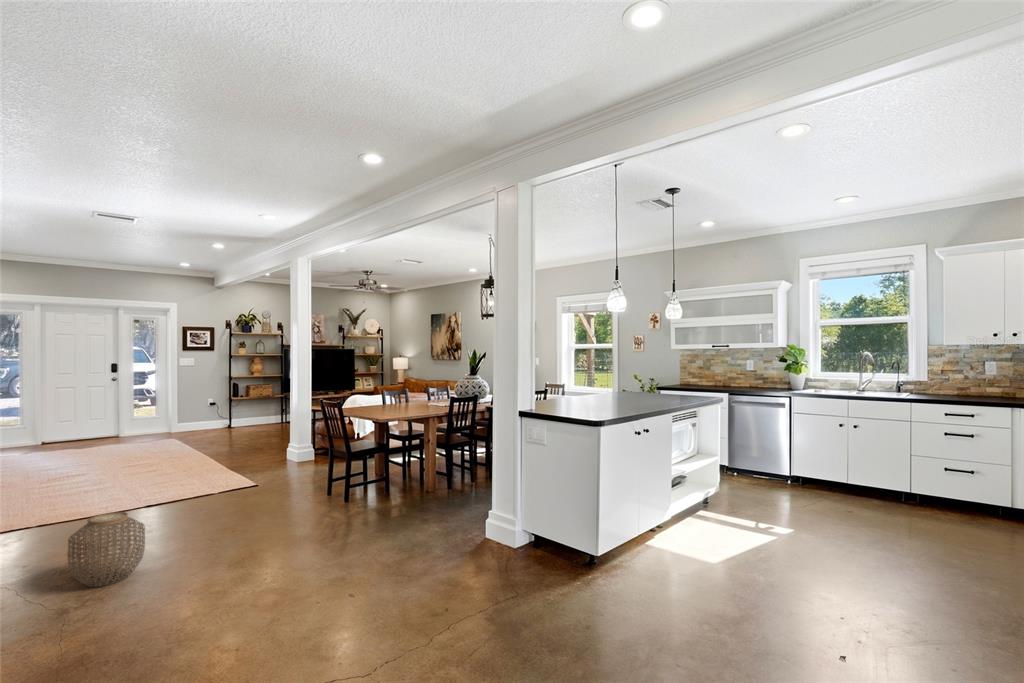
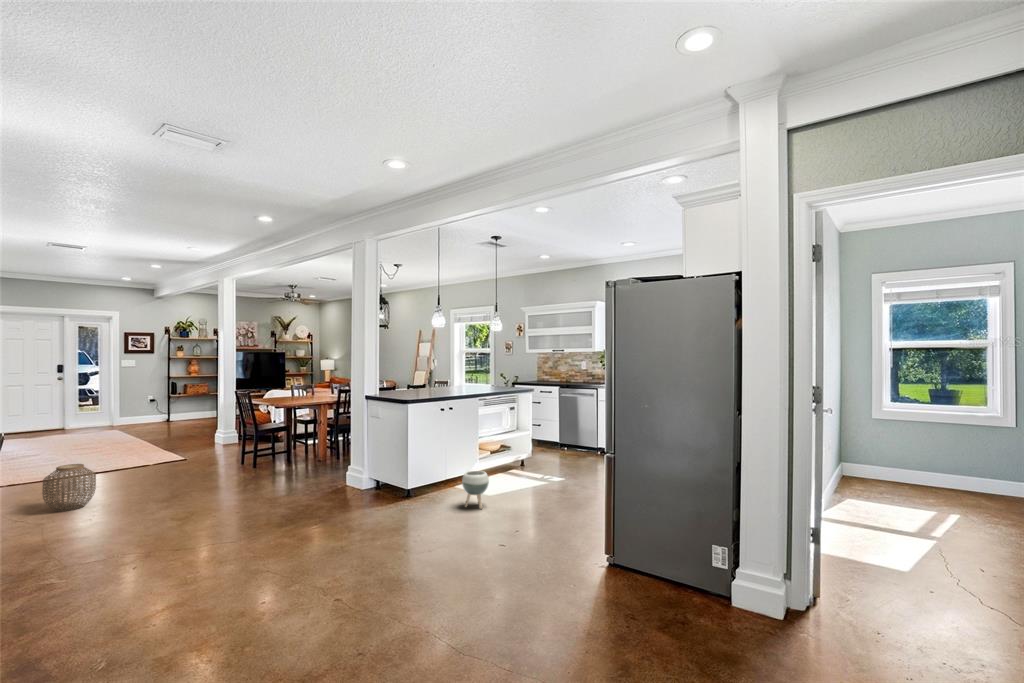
planter: none [705,536,752,604] -> present [462,471,489,509]

